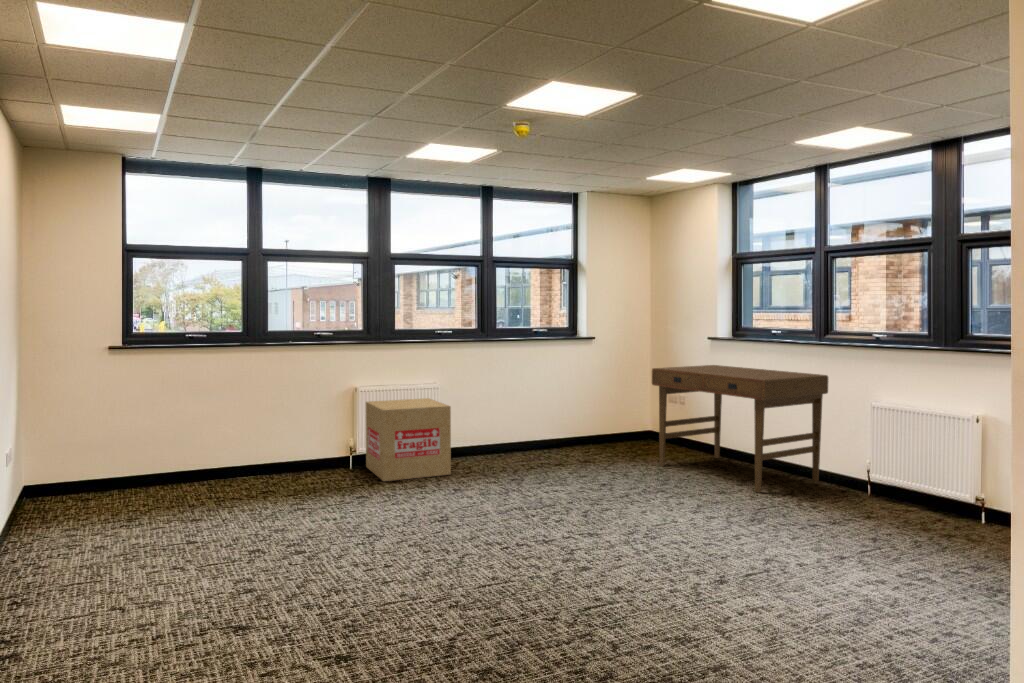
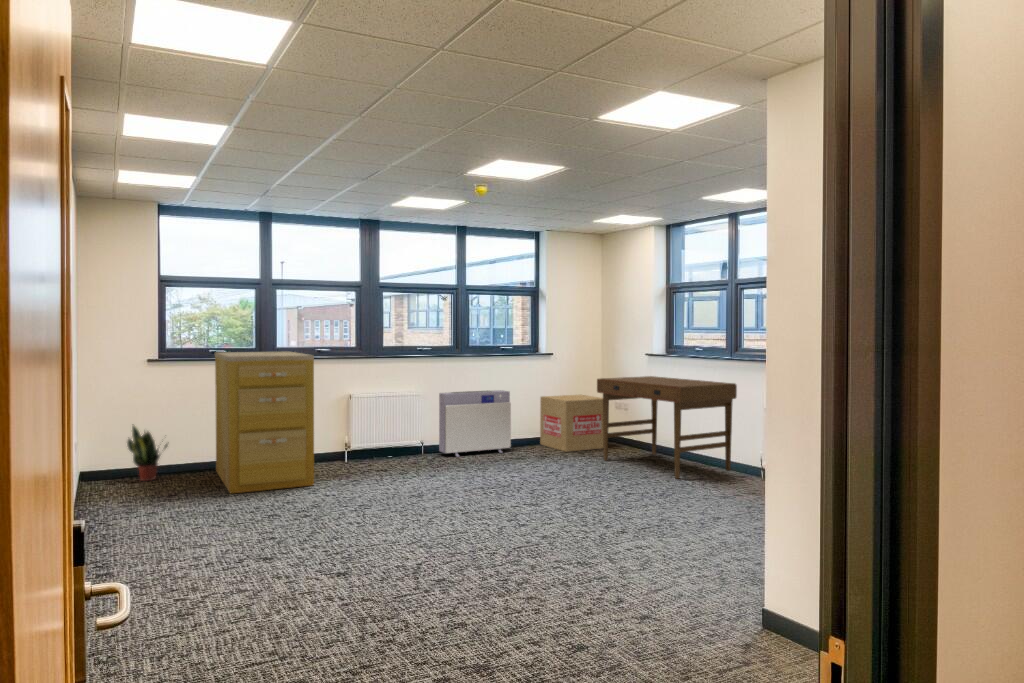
filing cabinet: none [193,337,313,515] -> present [215,352,314,493]
air purifier: none [463,381,547,461] -> present [439,390,511,457]
cardboard box: present [366,398,451,481] -> present [540,395,603,452]
potted plant: none [85,426,136,496] -> present [127,426,167,481]

